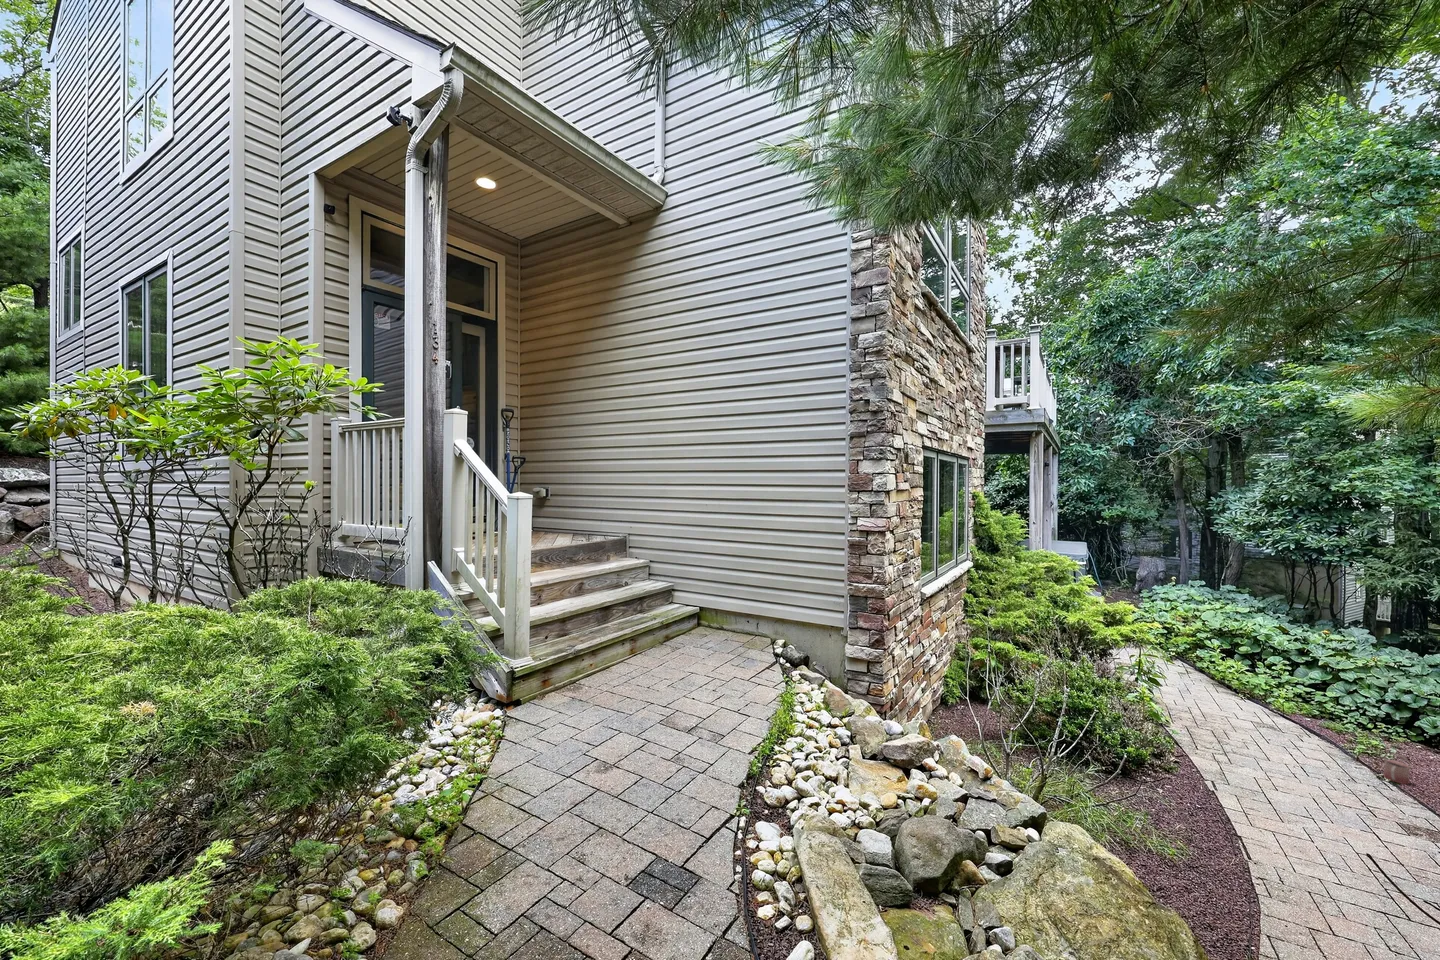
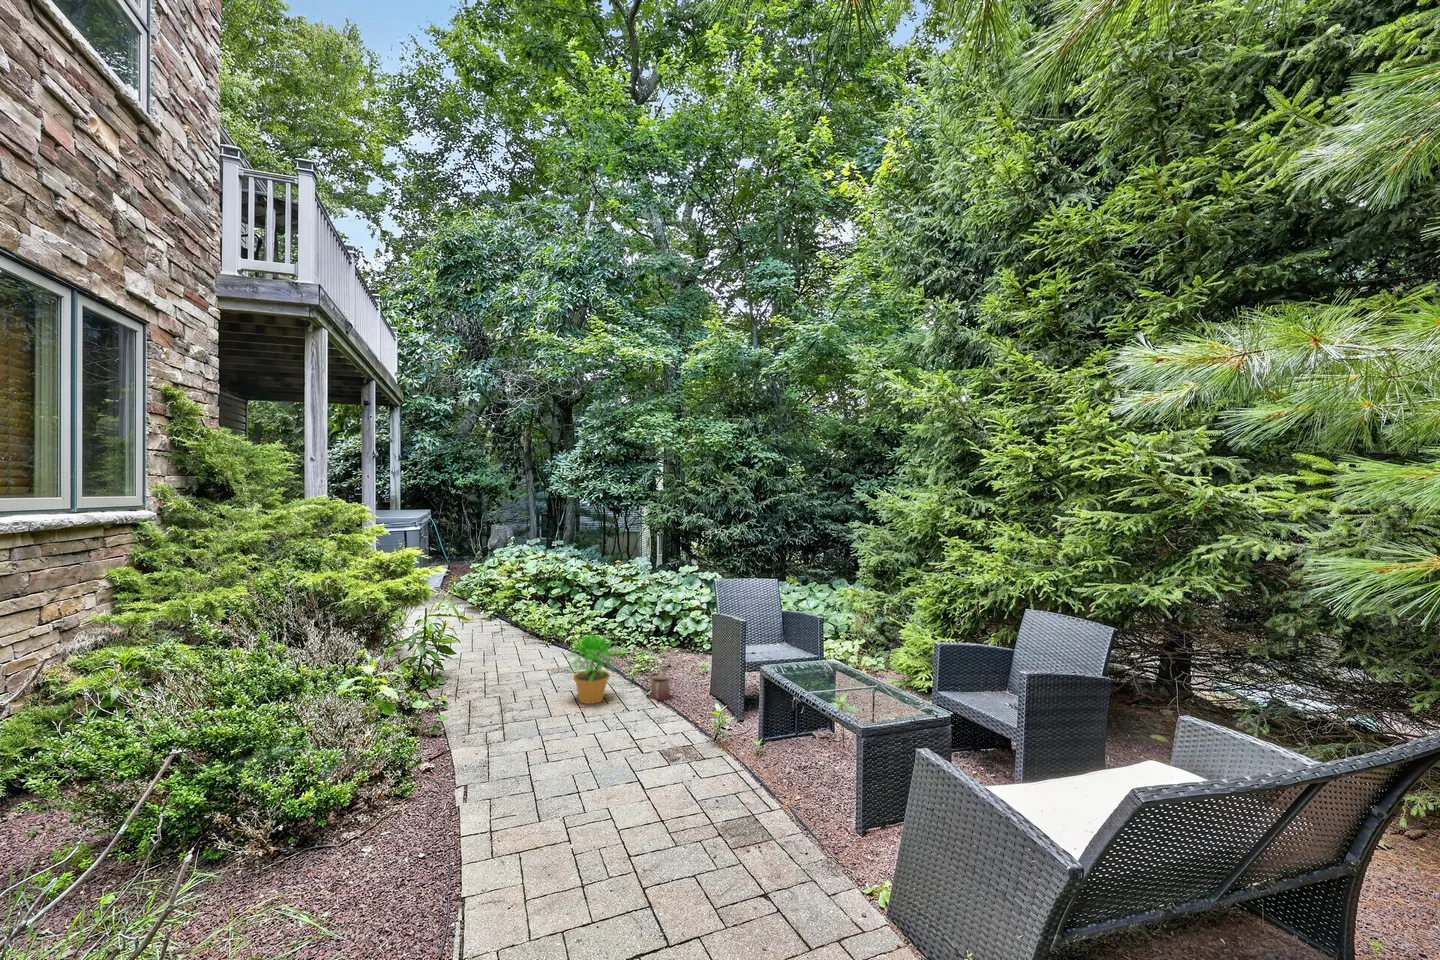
potted plant: none [1285,703,1347,762] -> present [569,635,614,704]

